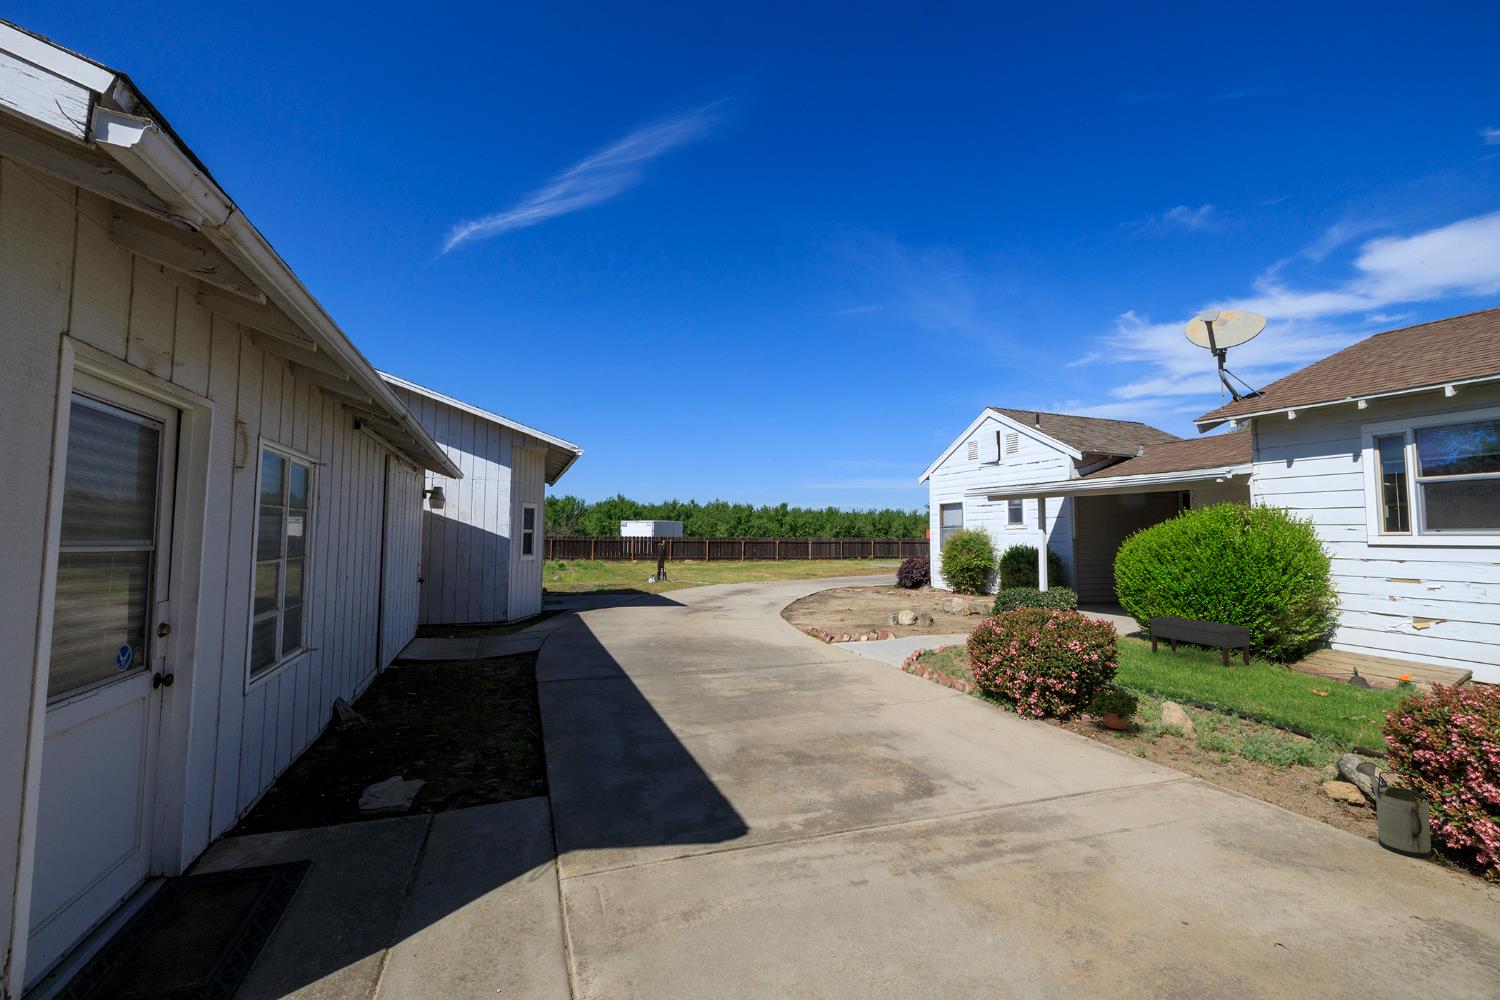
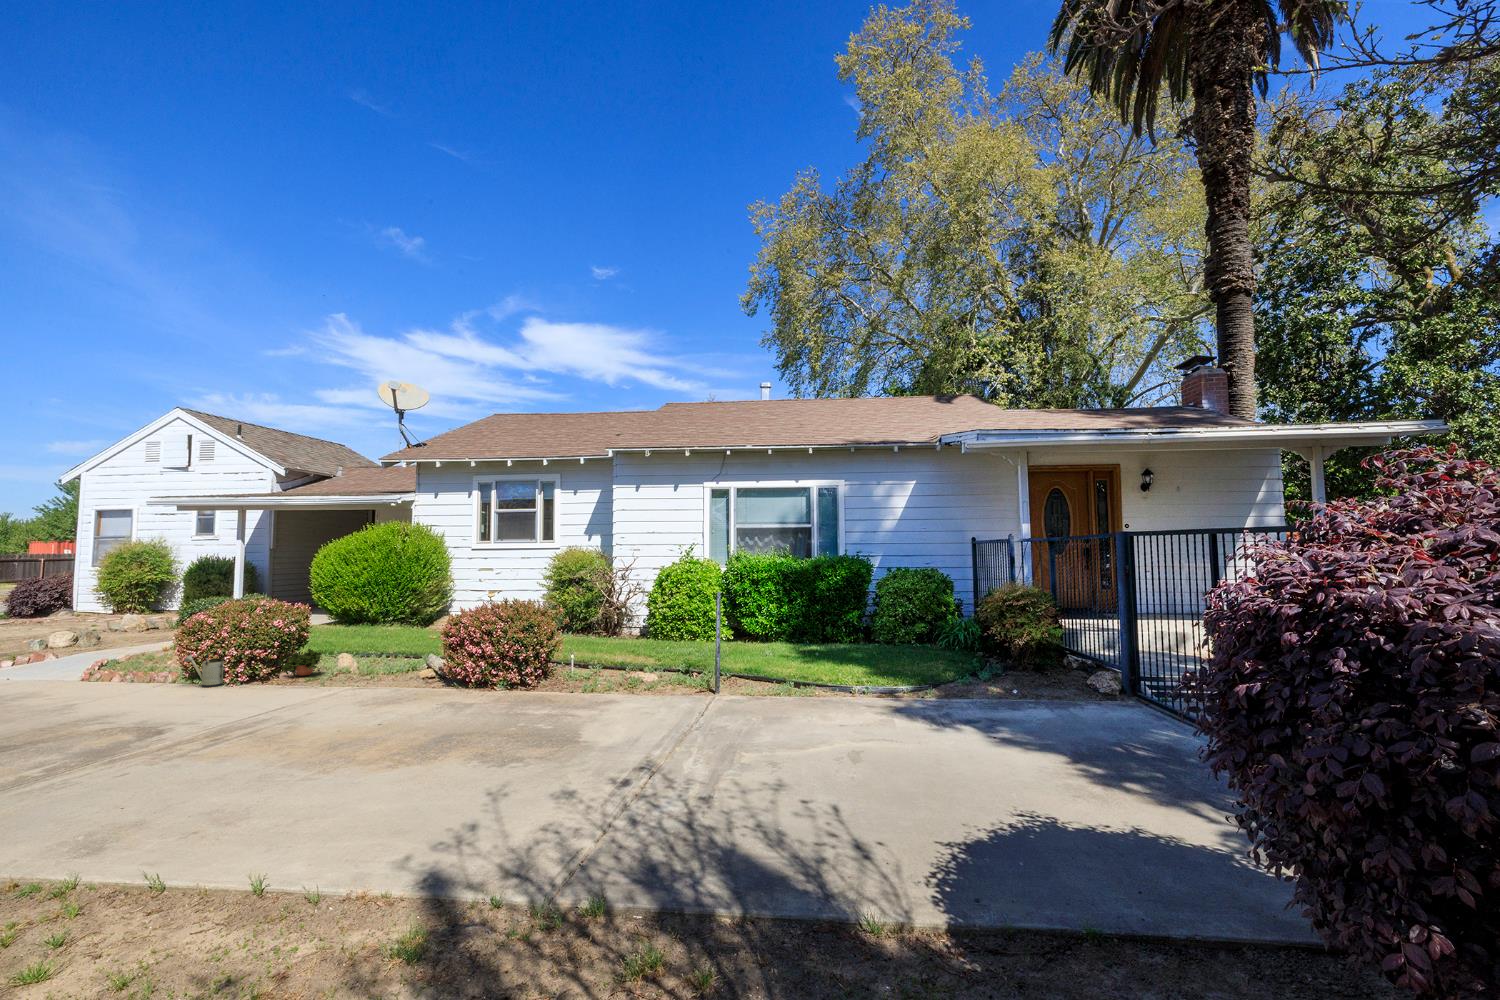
bench: present [1149,616,1250,667] -> none [335,606,404,636]
watering can: present [1356,762,1431,858] -> present [184,651,225,687]

